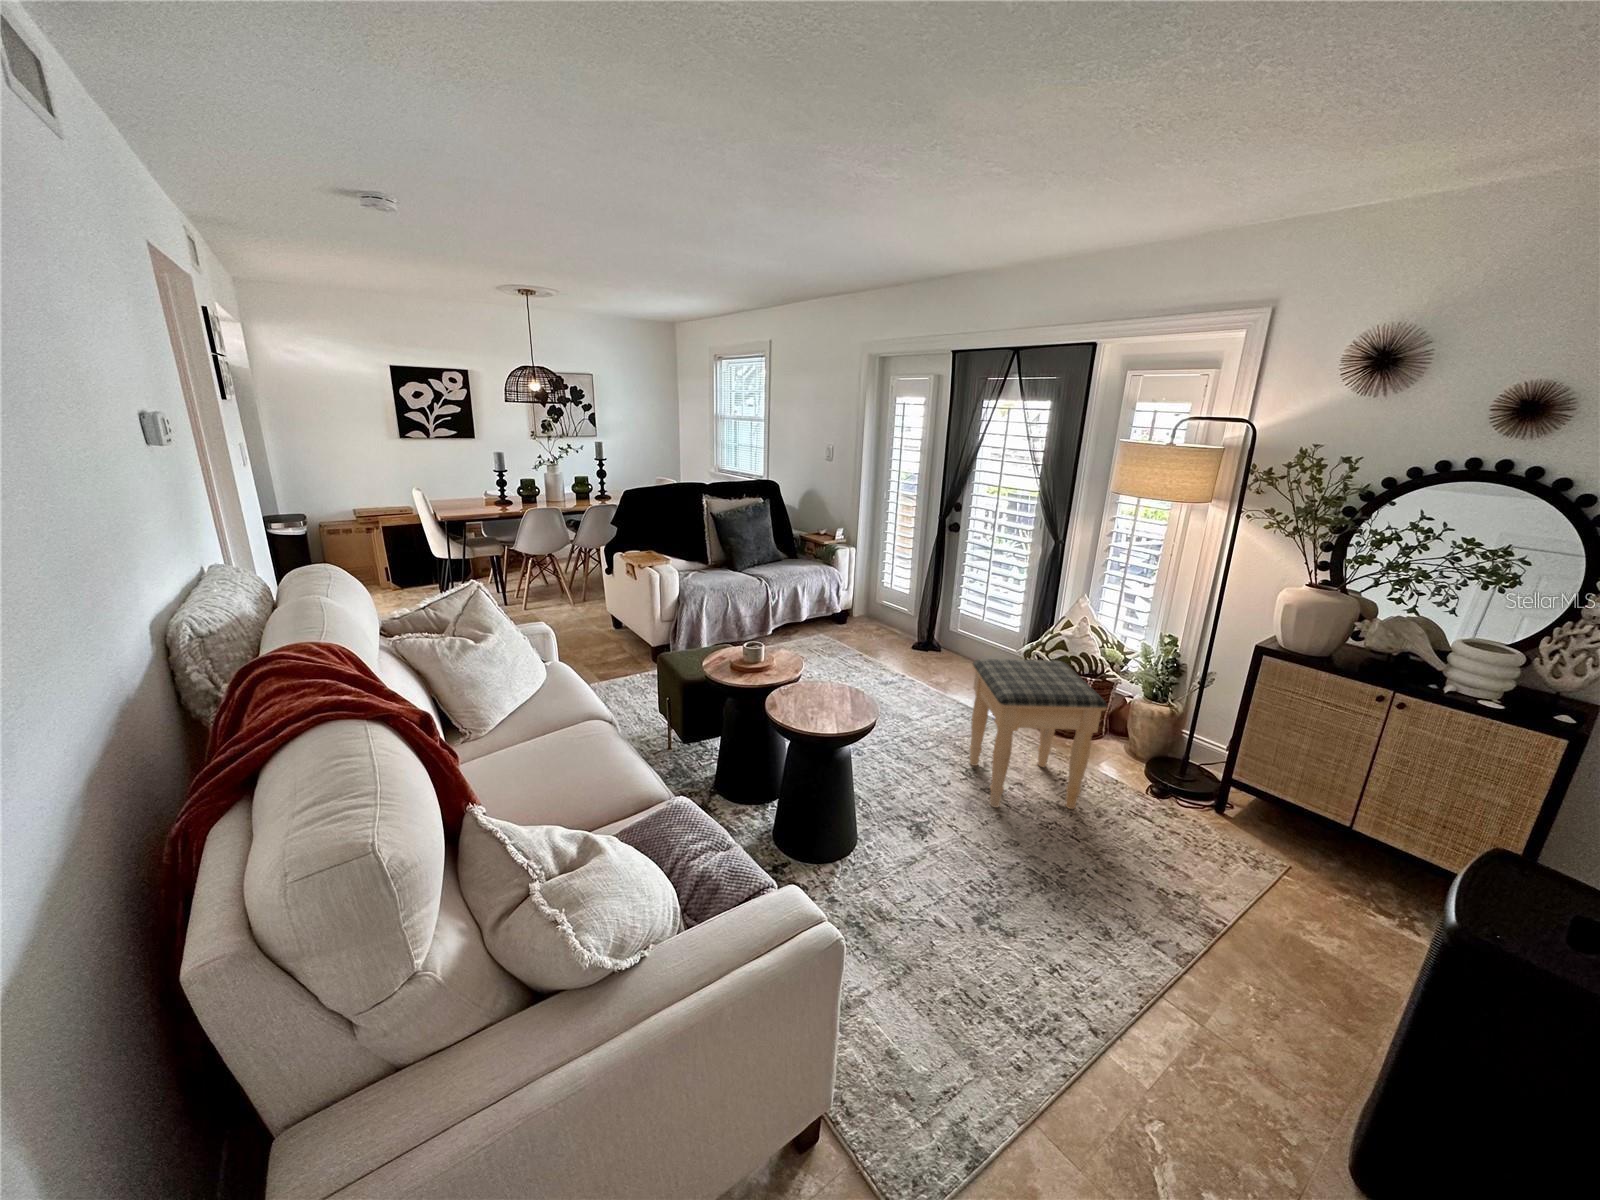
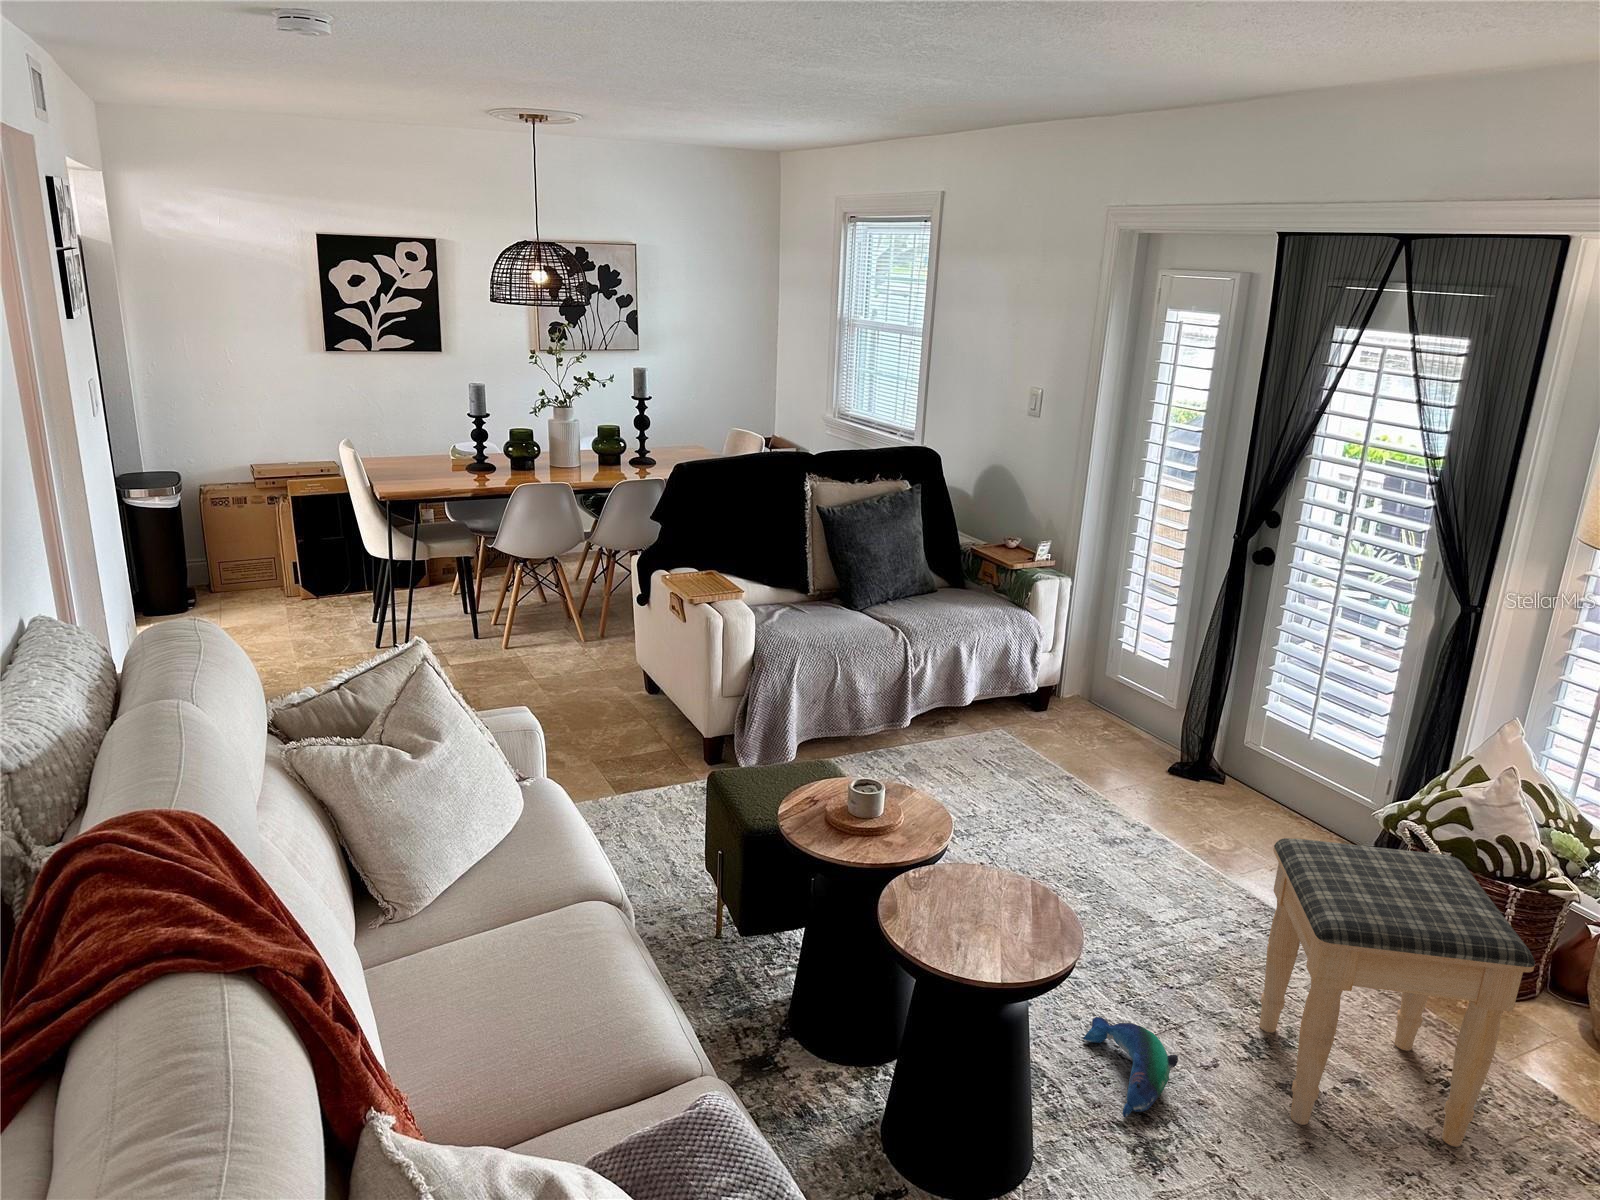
plush toy: none [879,766,930,814] -> present [1083,1017,1178,1117]

